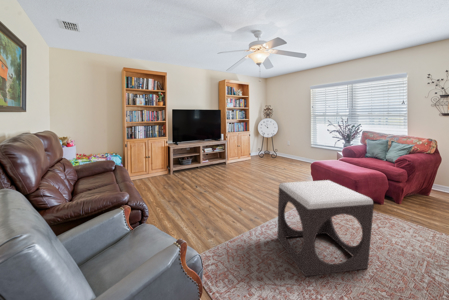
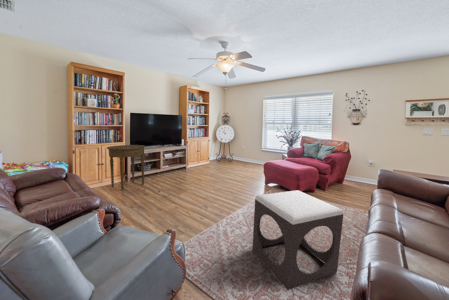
side table: none [152,139,185,181] -> present [107,145,145,190]

